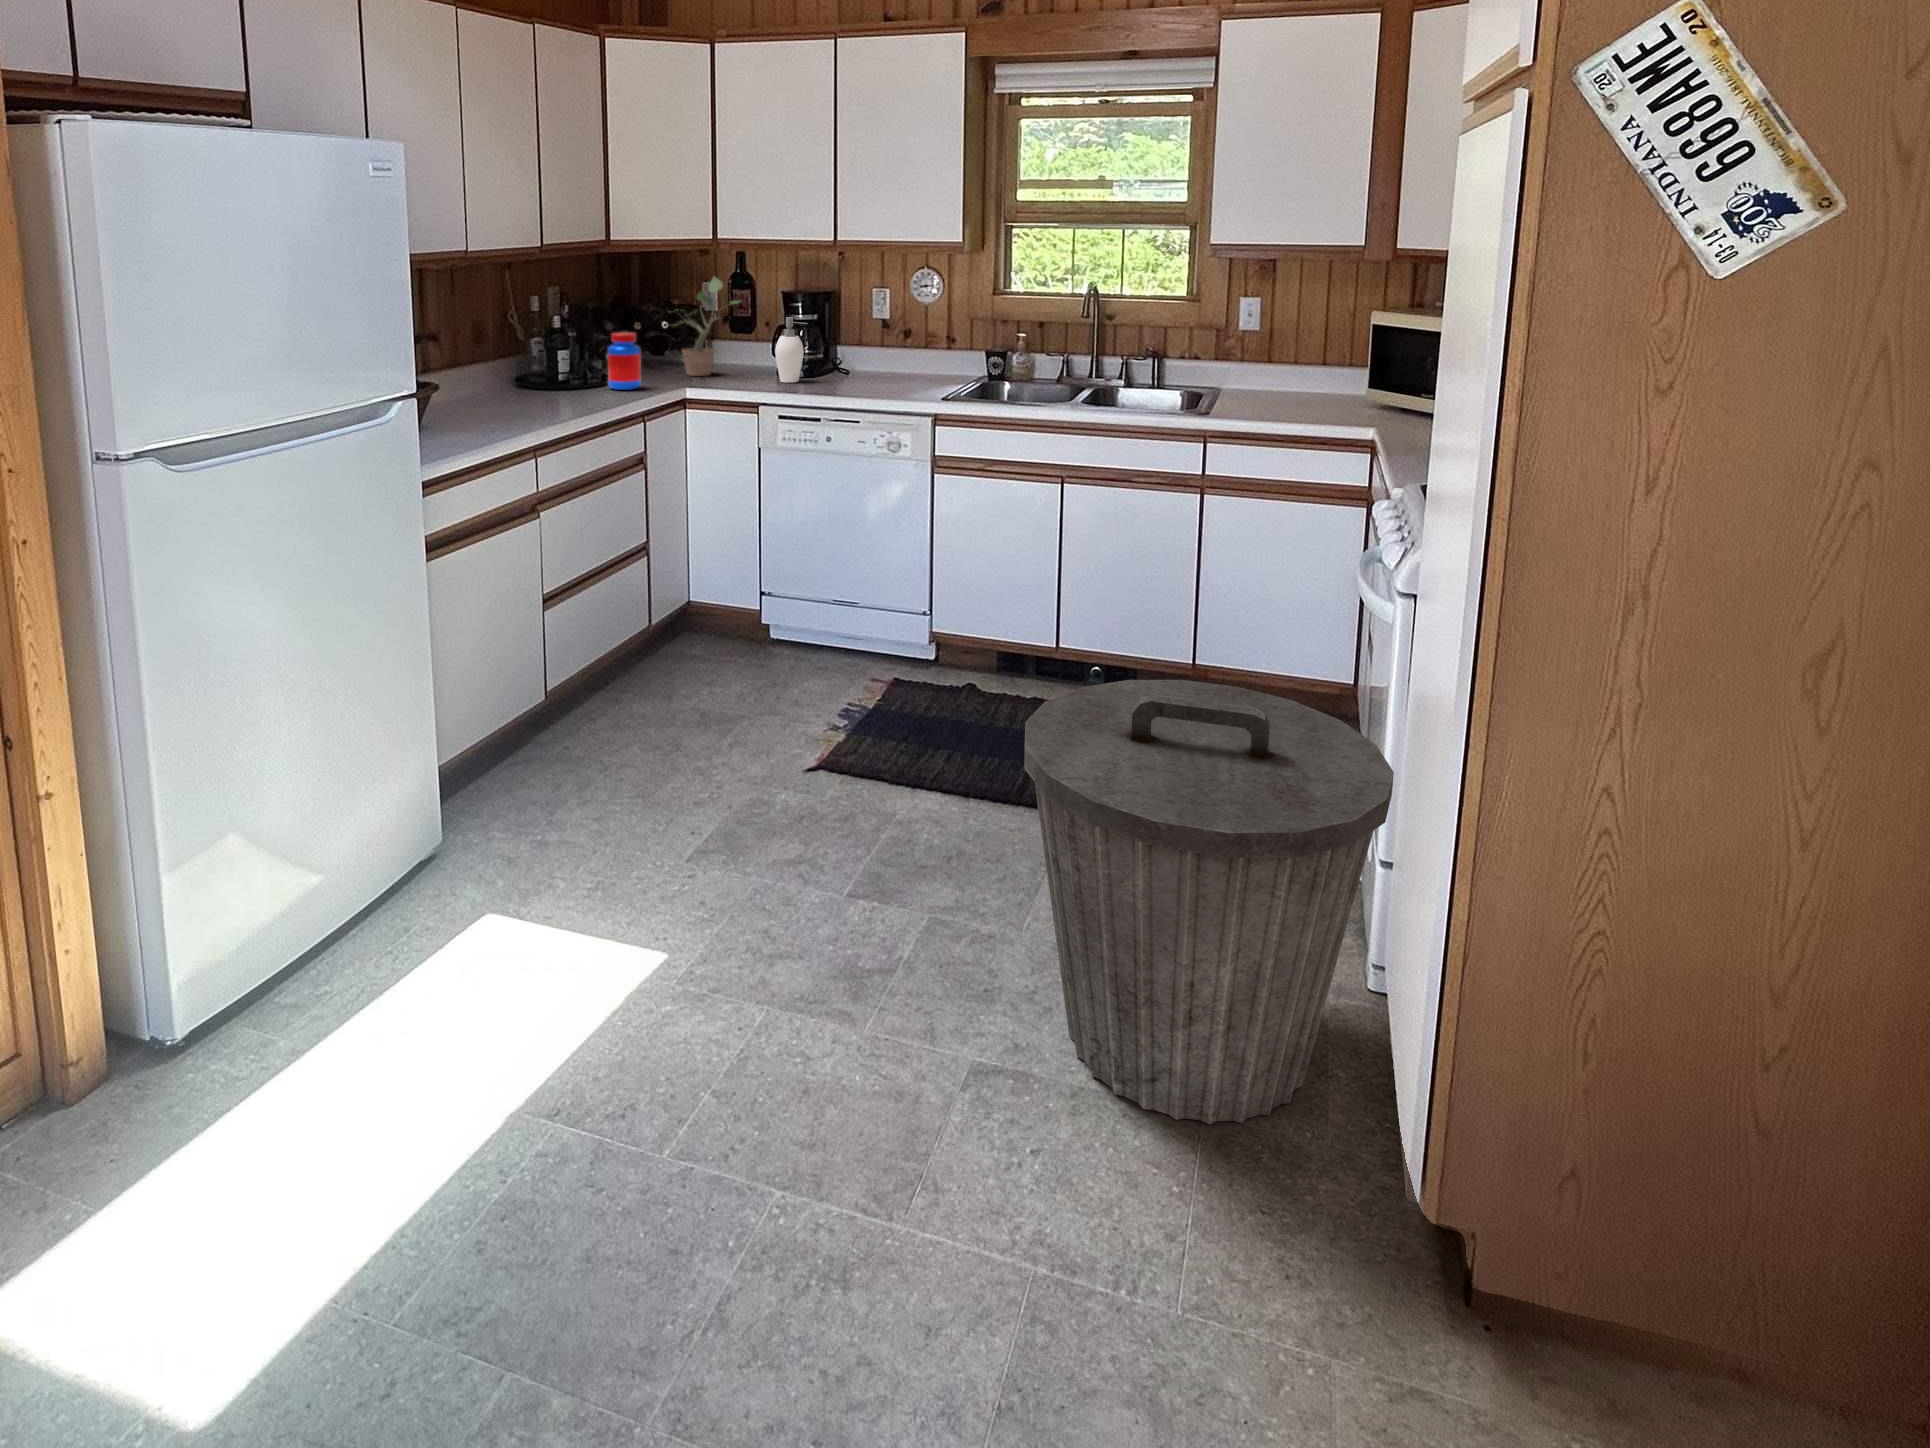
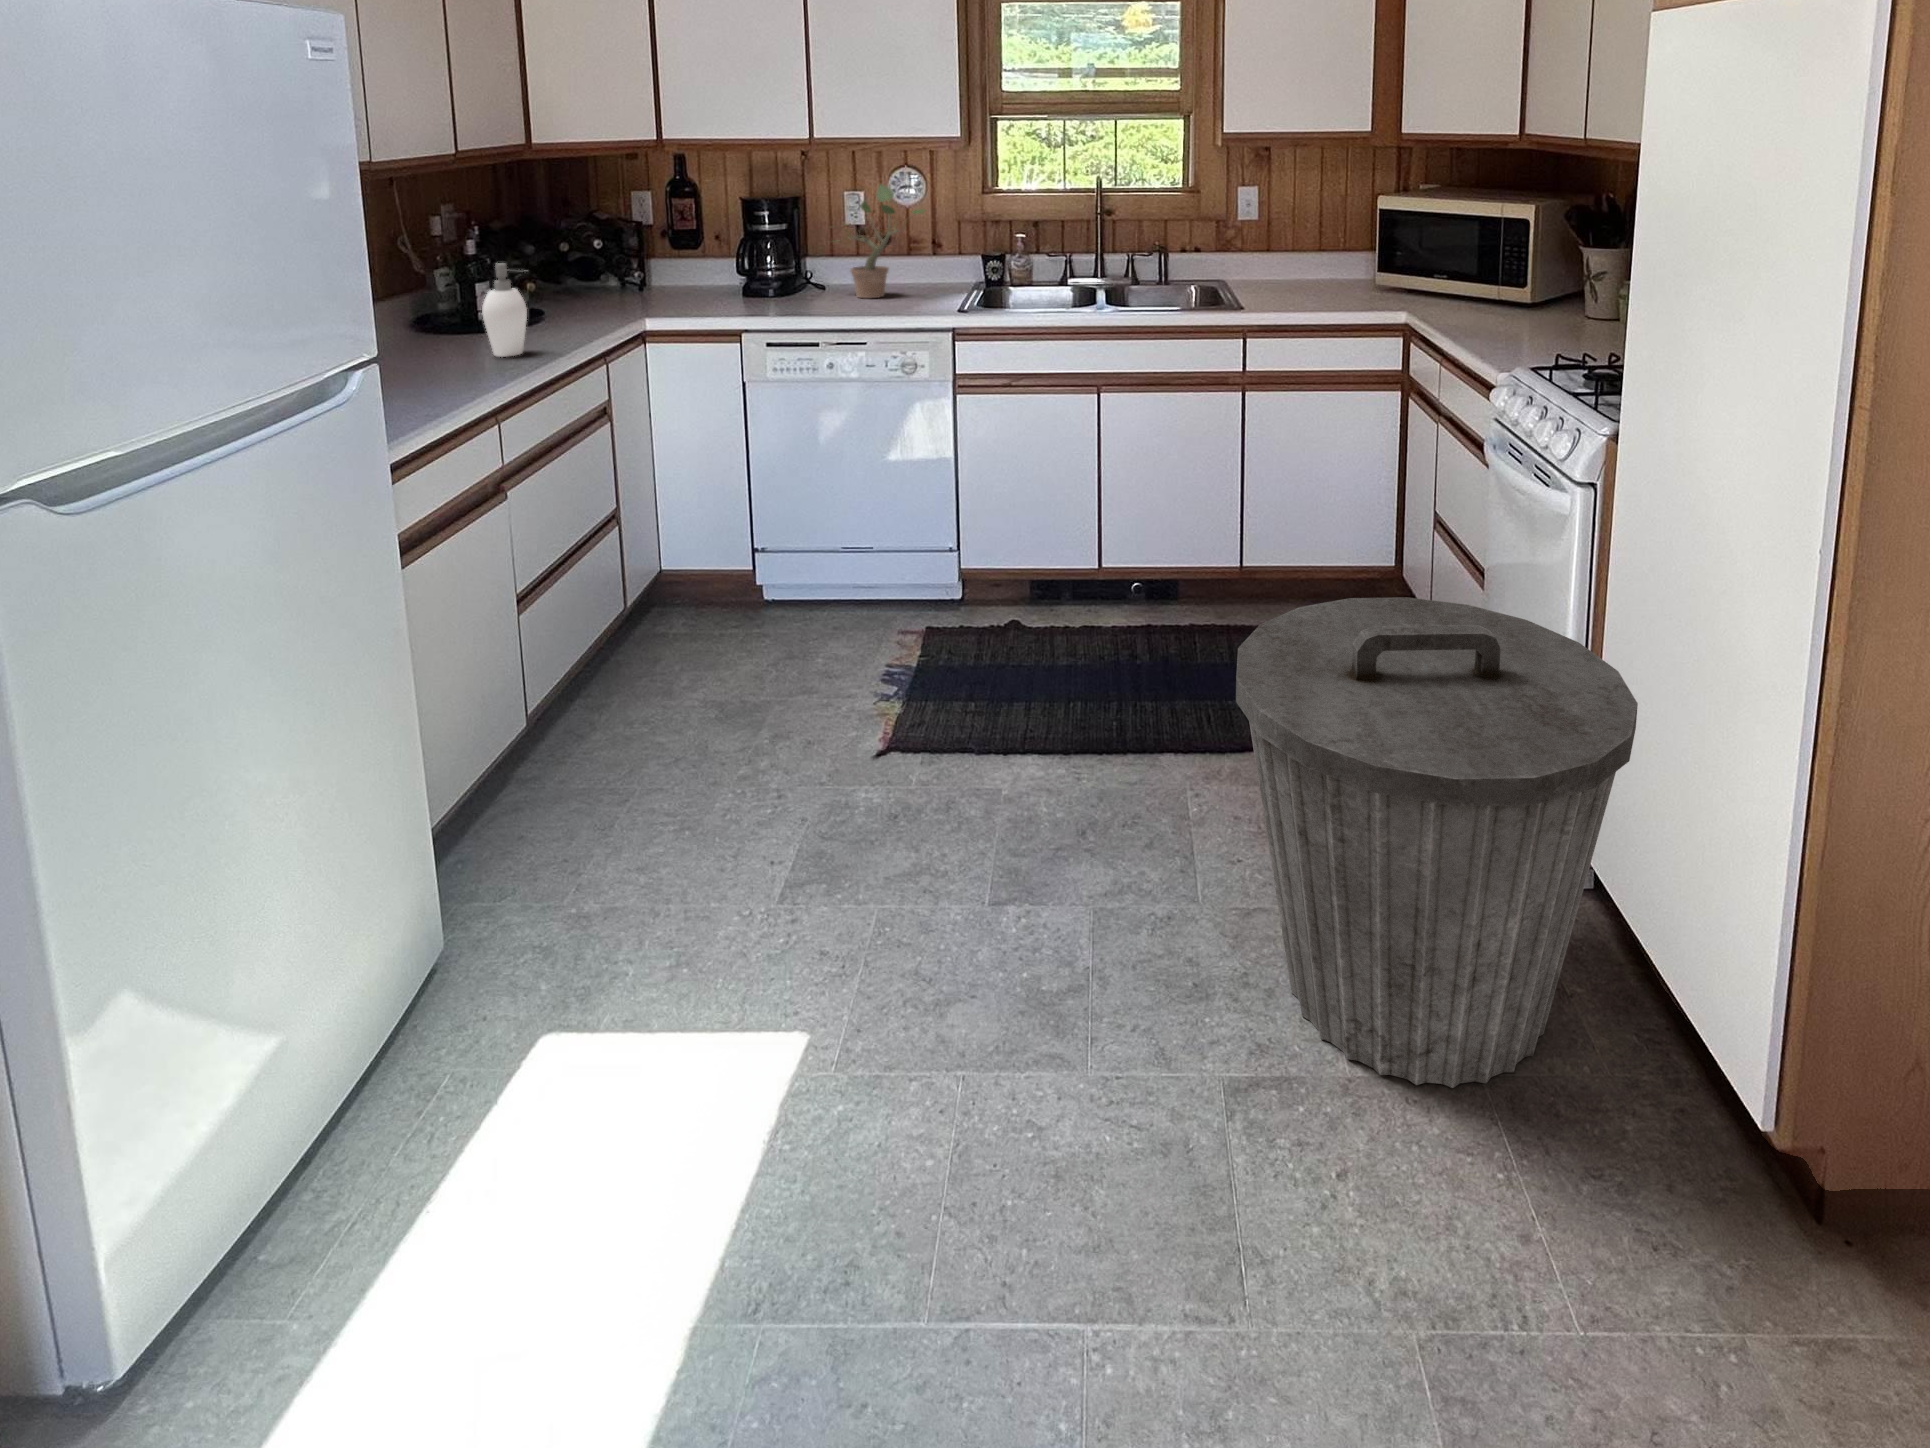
potted plant: present [680,277,741,376] -> present [846,184,925,298]
soap dispenser: present [775,317,808,383] -> present [482,263,527,357]
jar: present [608,332,641,390] -> none [548,257,592,326]

